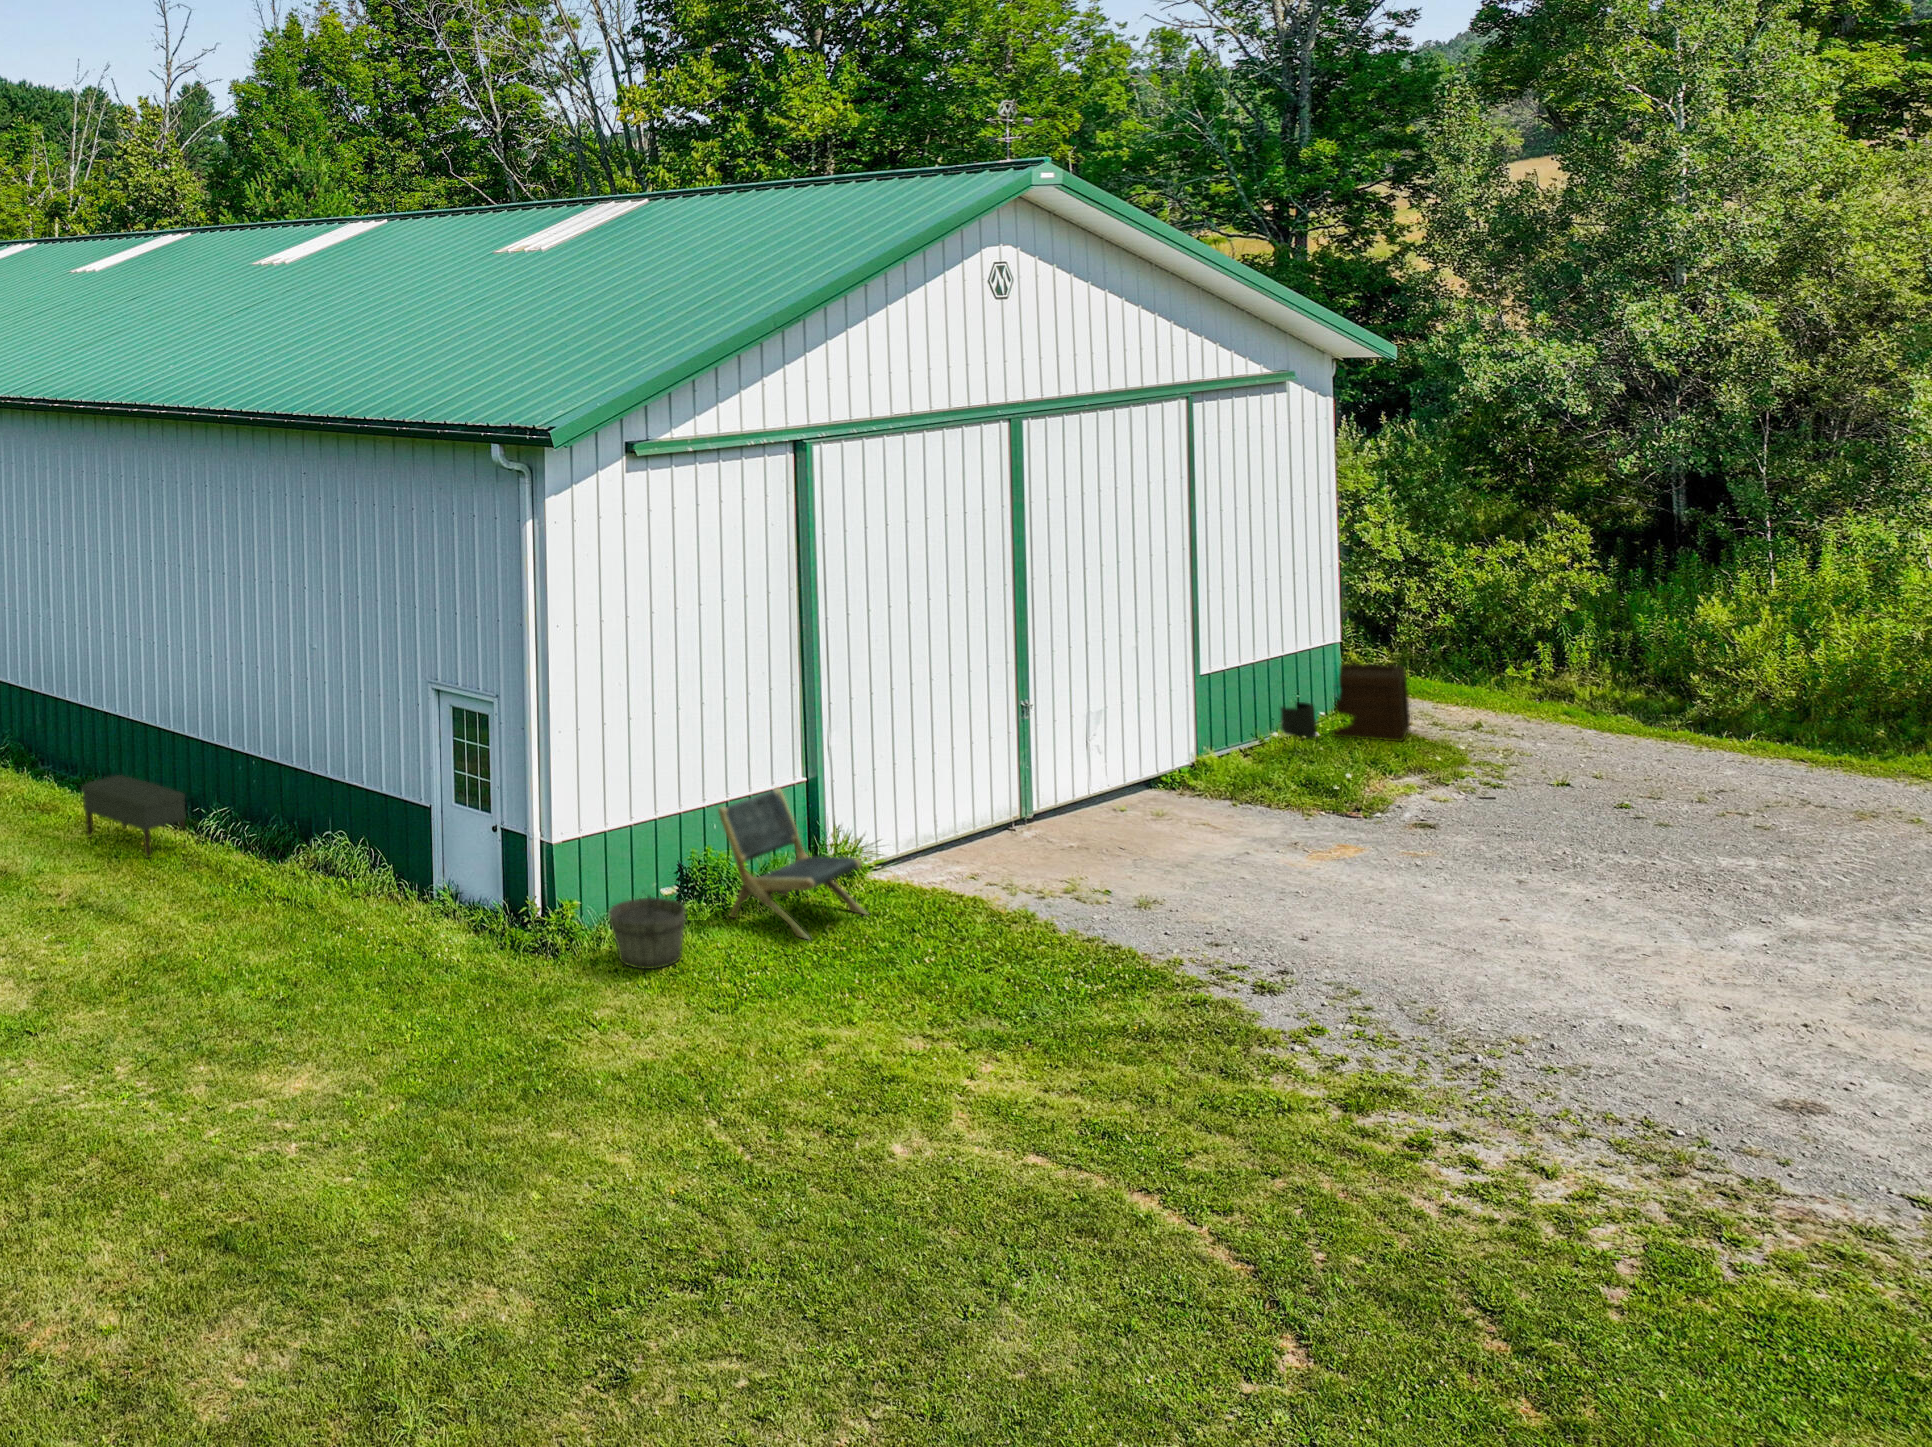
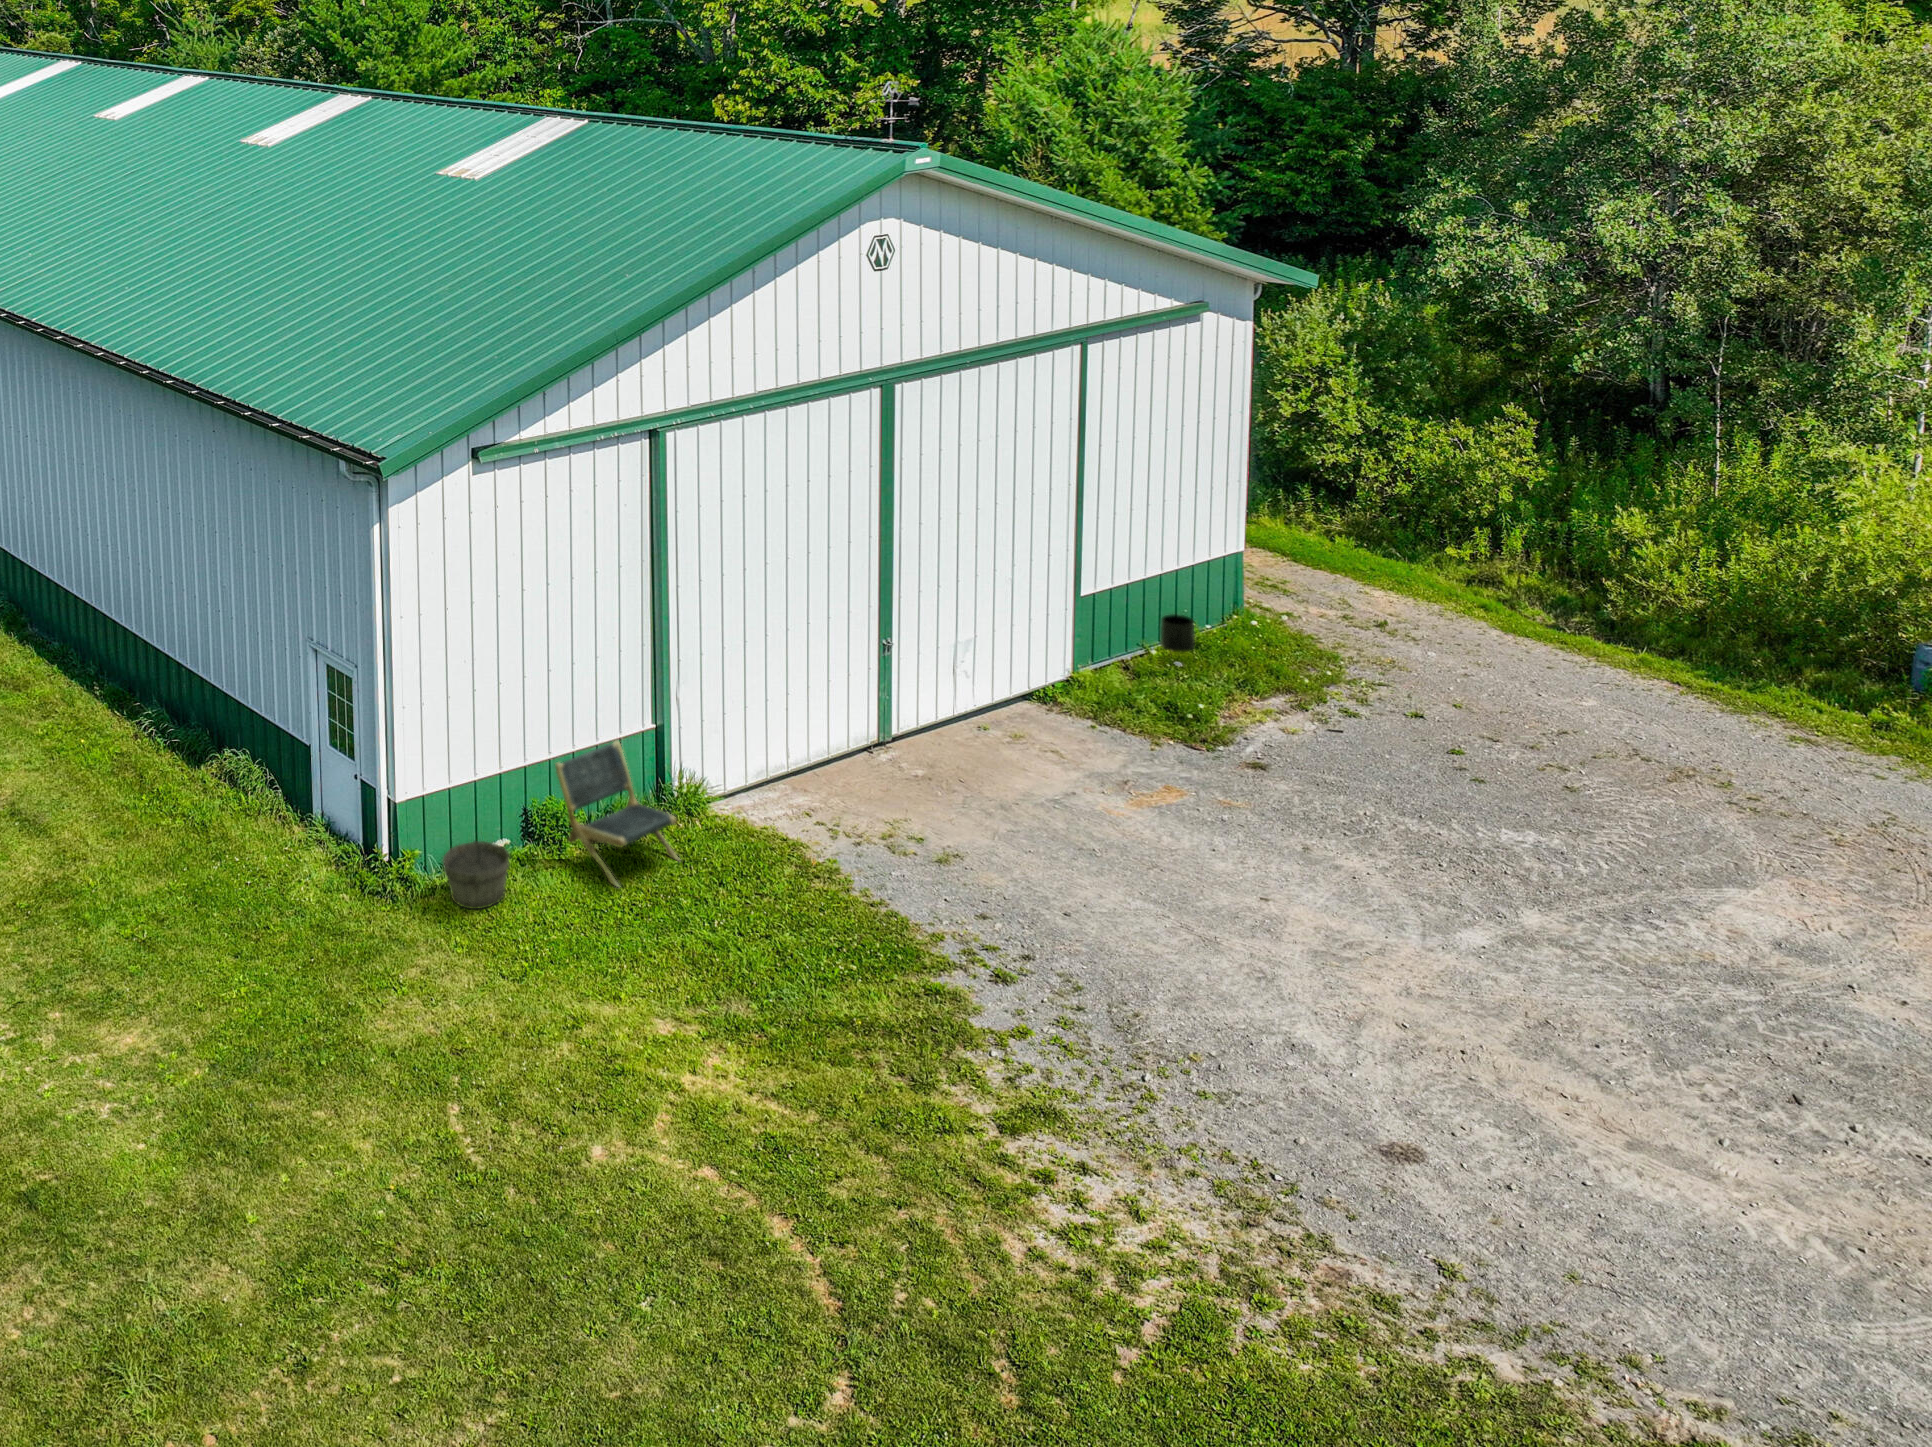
wooden crate: present [1333,663,1410,742] -> none [1219,569,1300,653]
bench: present [81,775,186,858] -> none [54,641,139,726]

